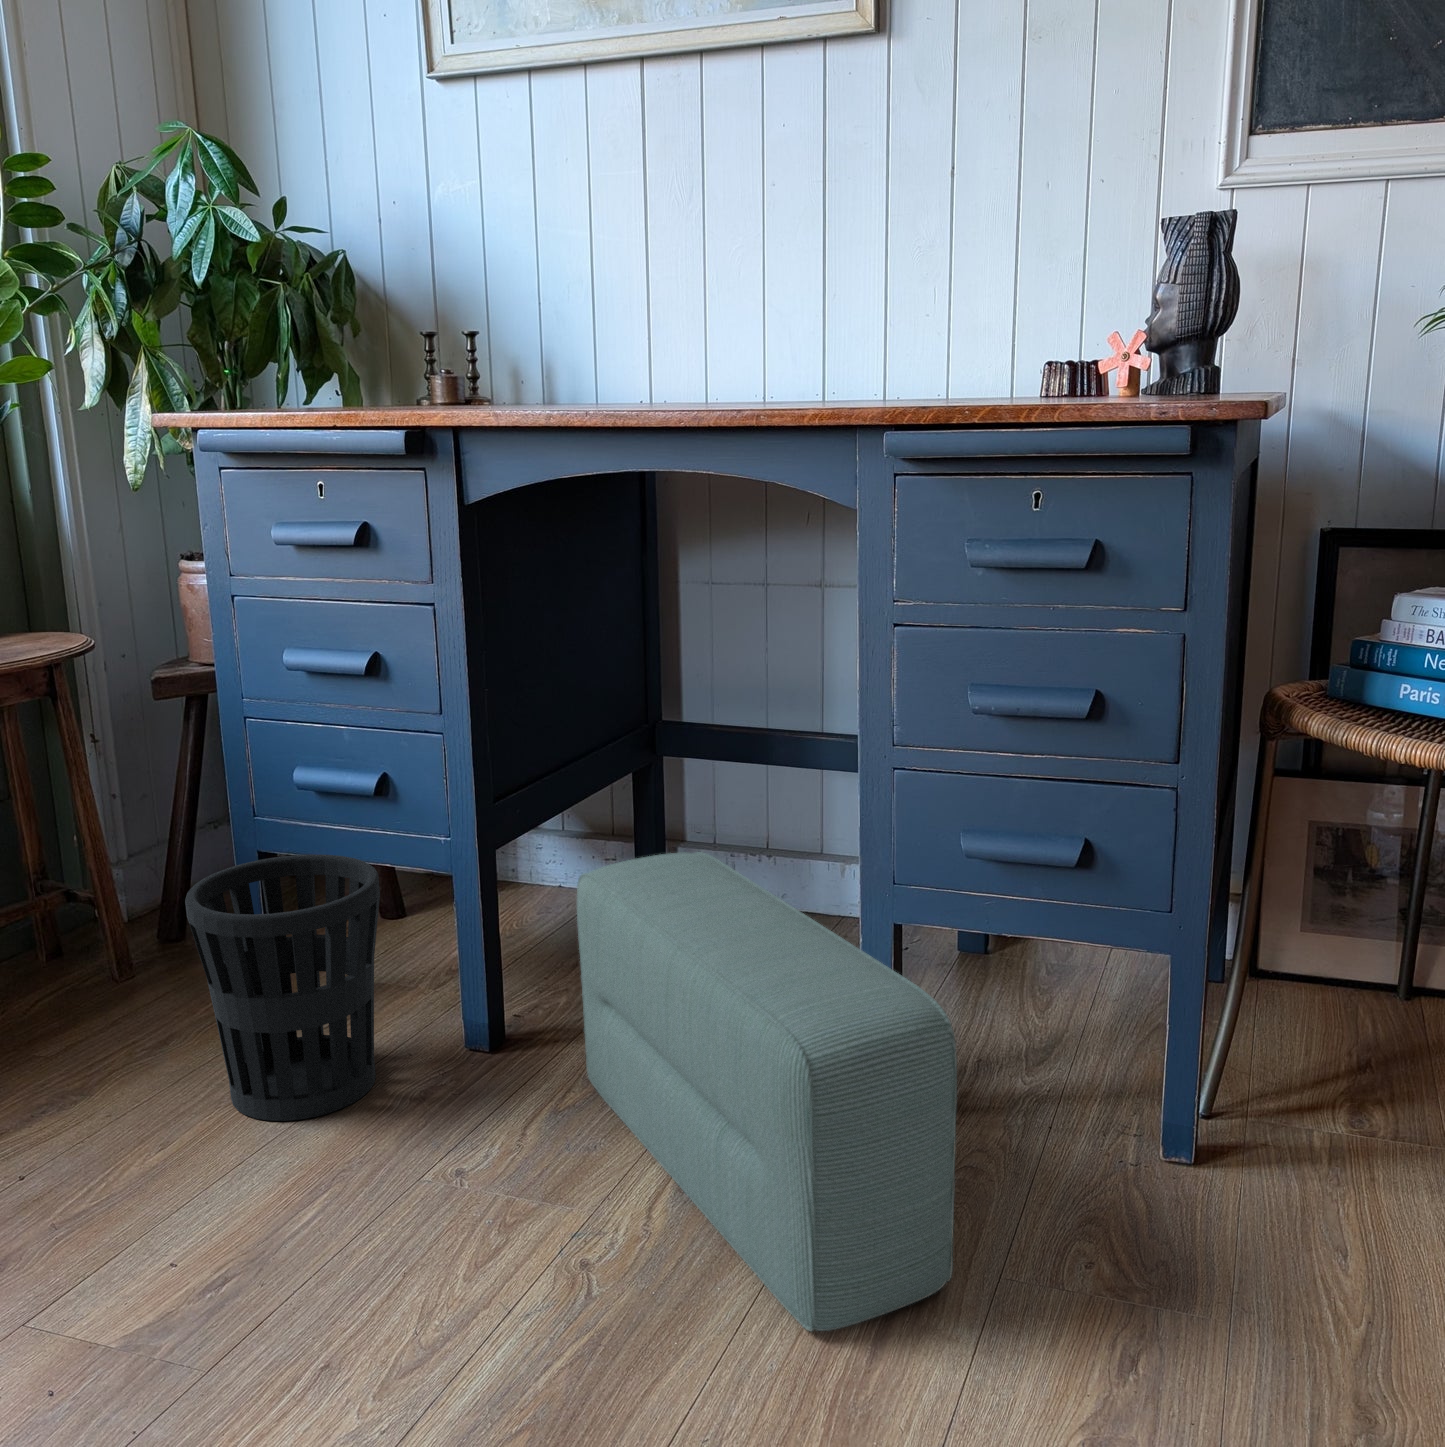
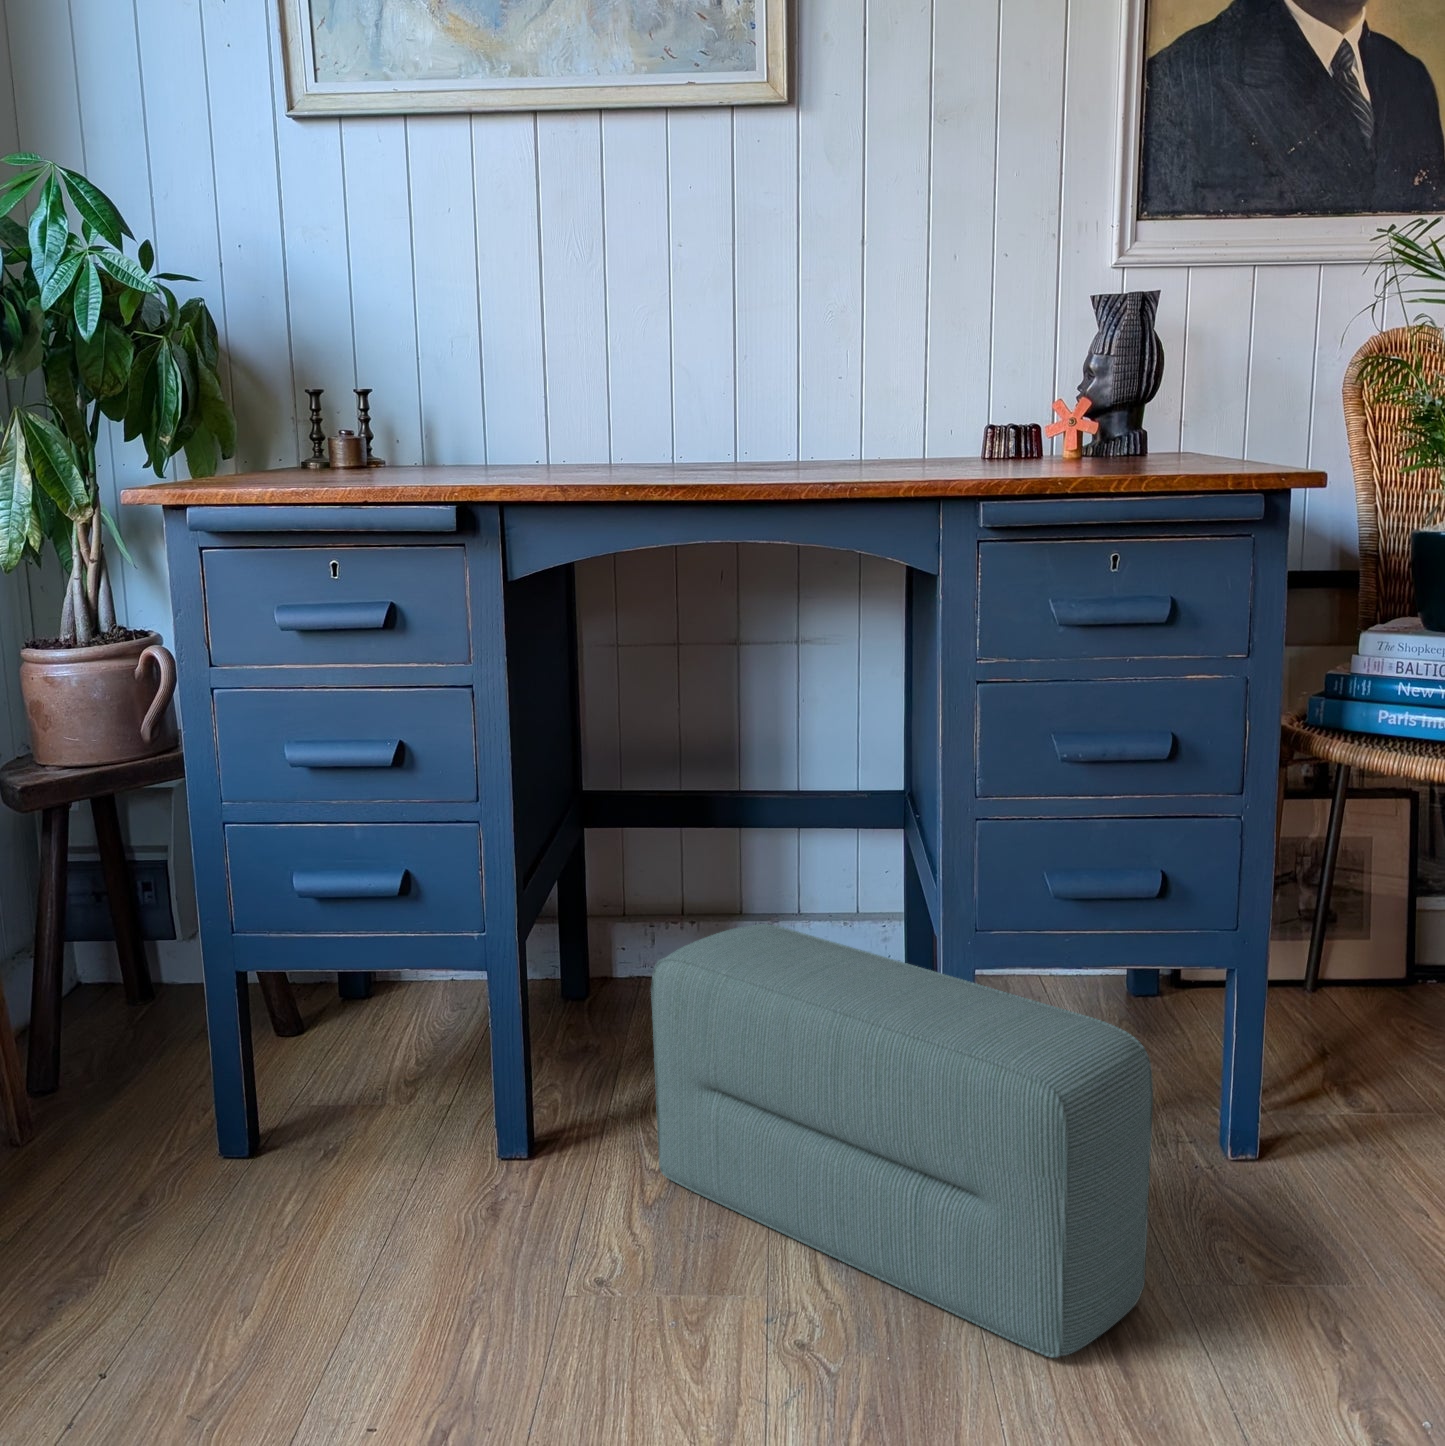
wastebasket: present [185,854,380,1121] -> none [231,971,443,1272]

